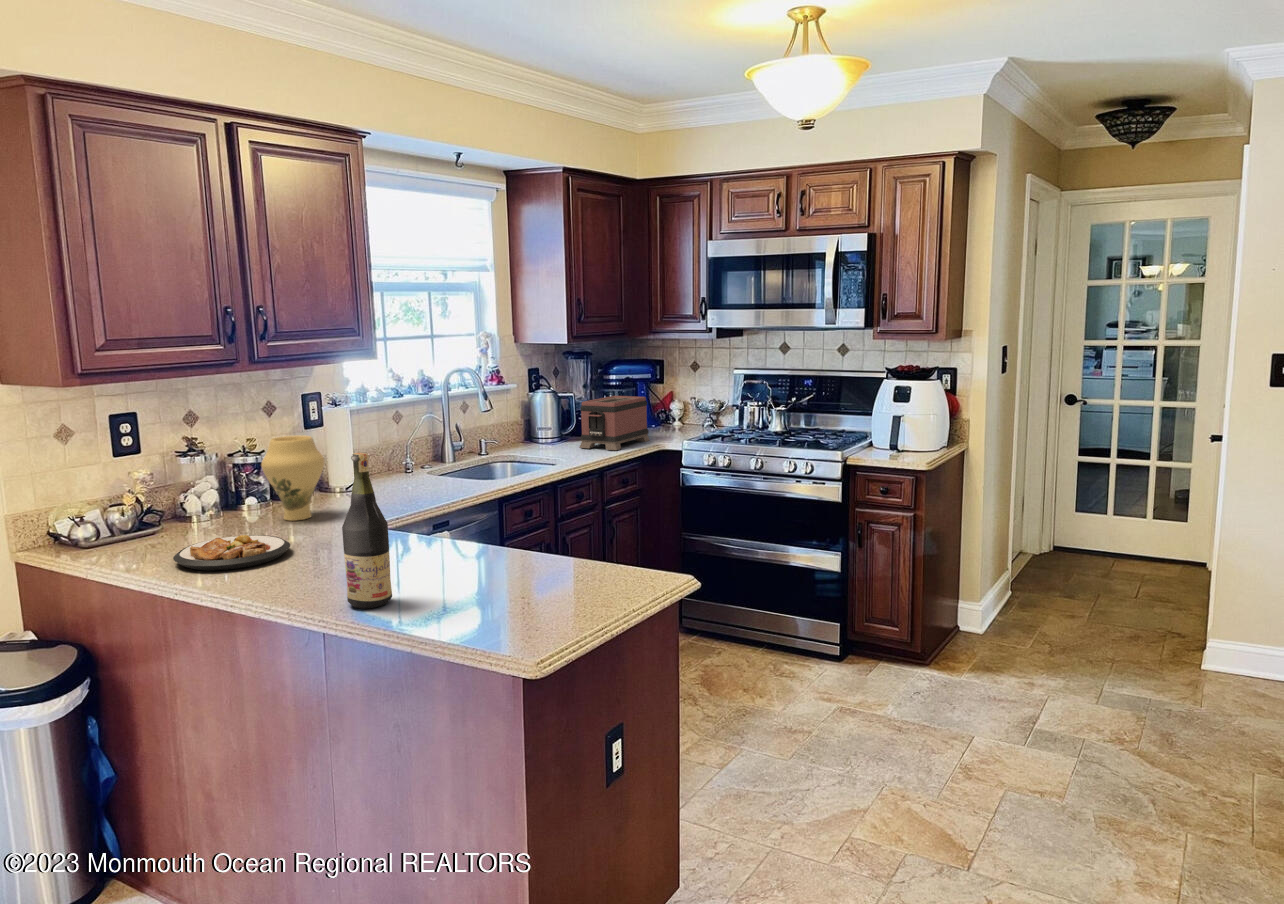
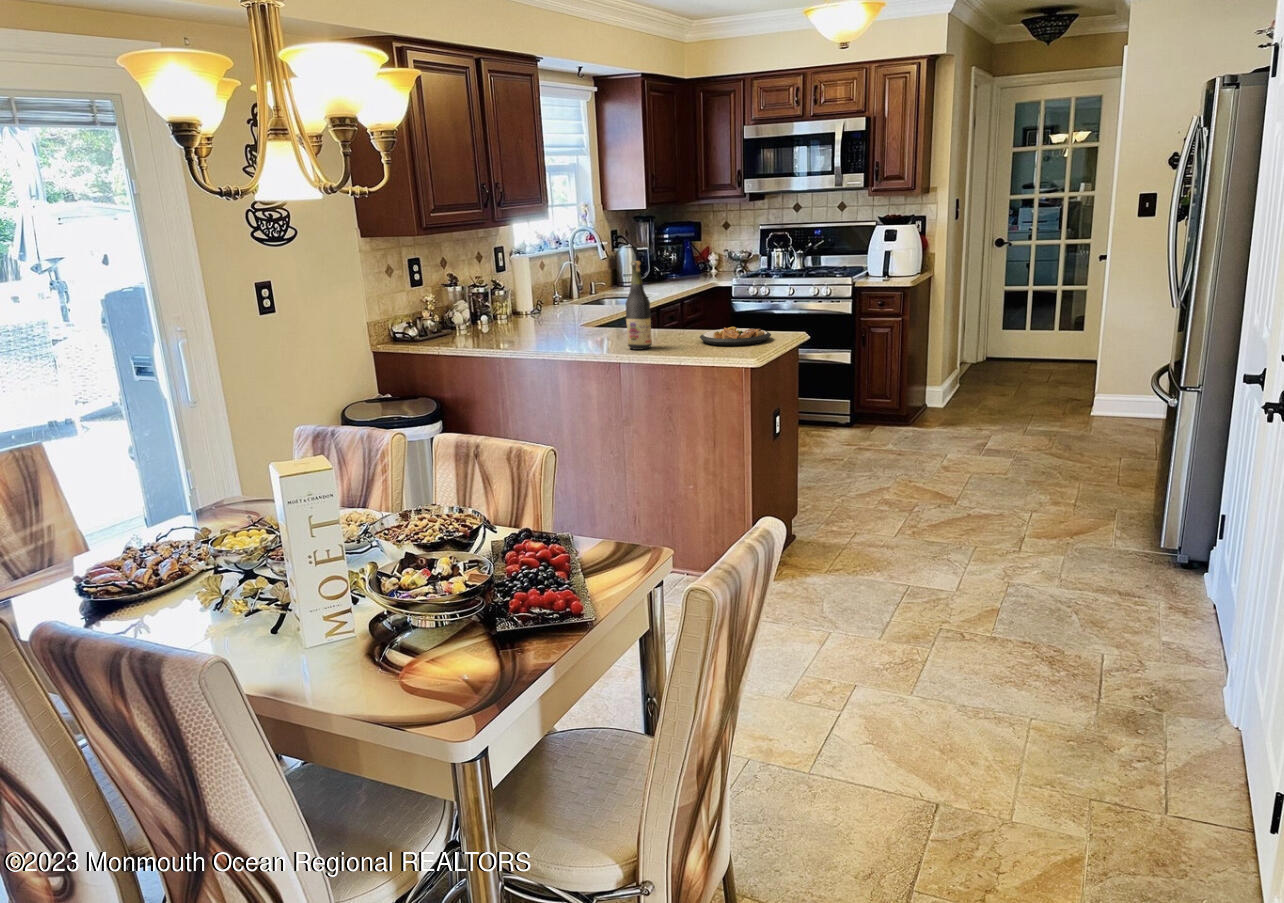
toaster: present [579,396,650,450] -> none [660,247,706,286]
vase: present [262,435,325,521] -> none [500,270,539,326]
plate: present [173,535,290,571] -> present [700,327,771,346]

